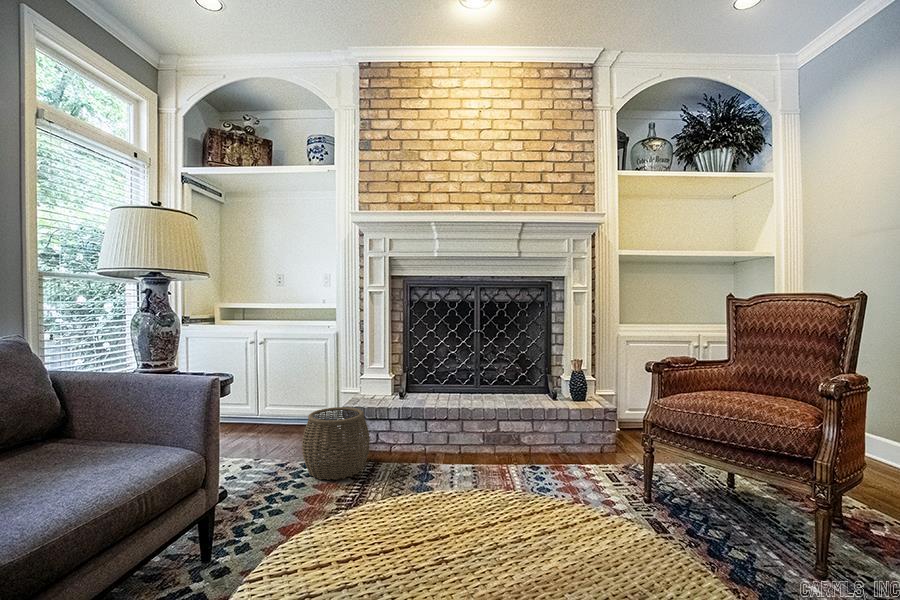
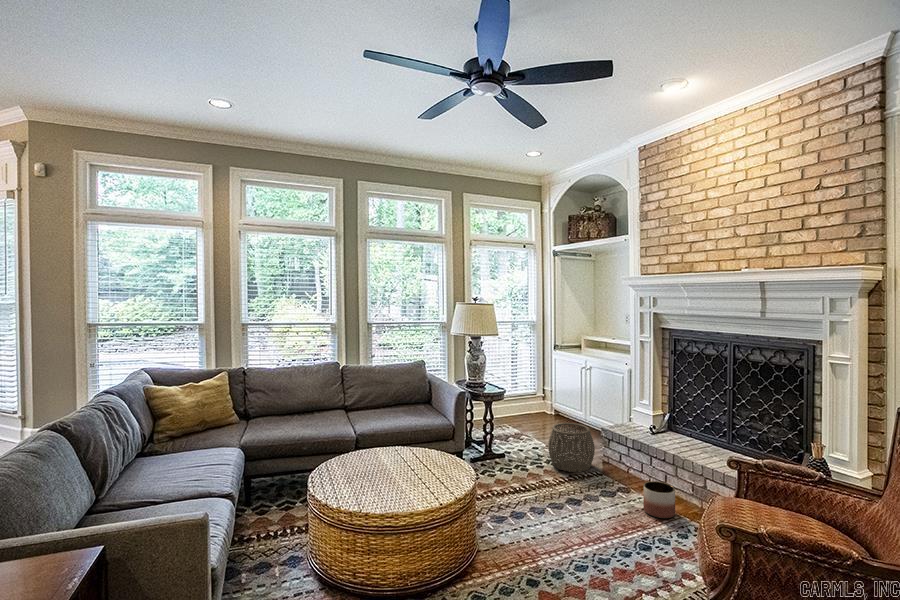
planter: none [478,435,511,475] -> present [643,481,675,518]

